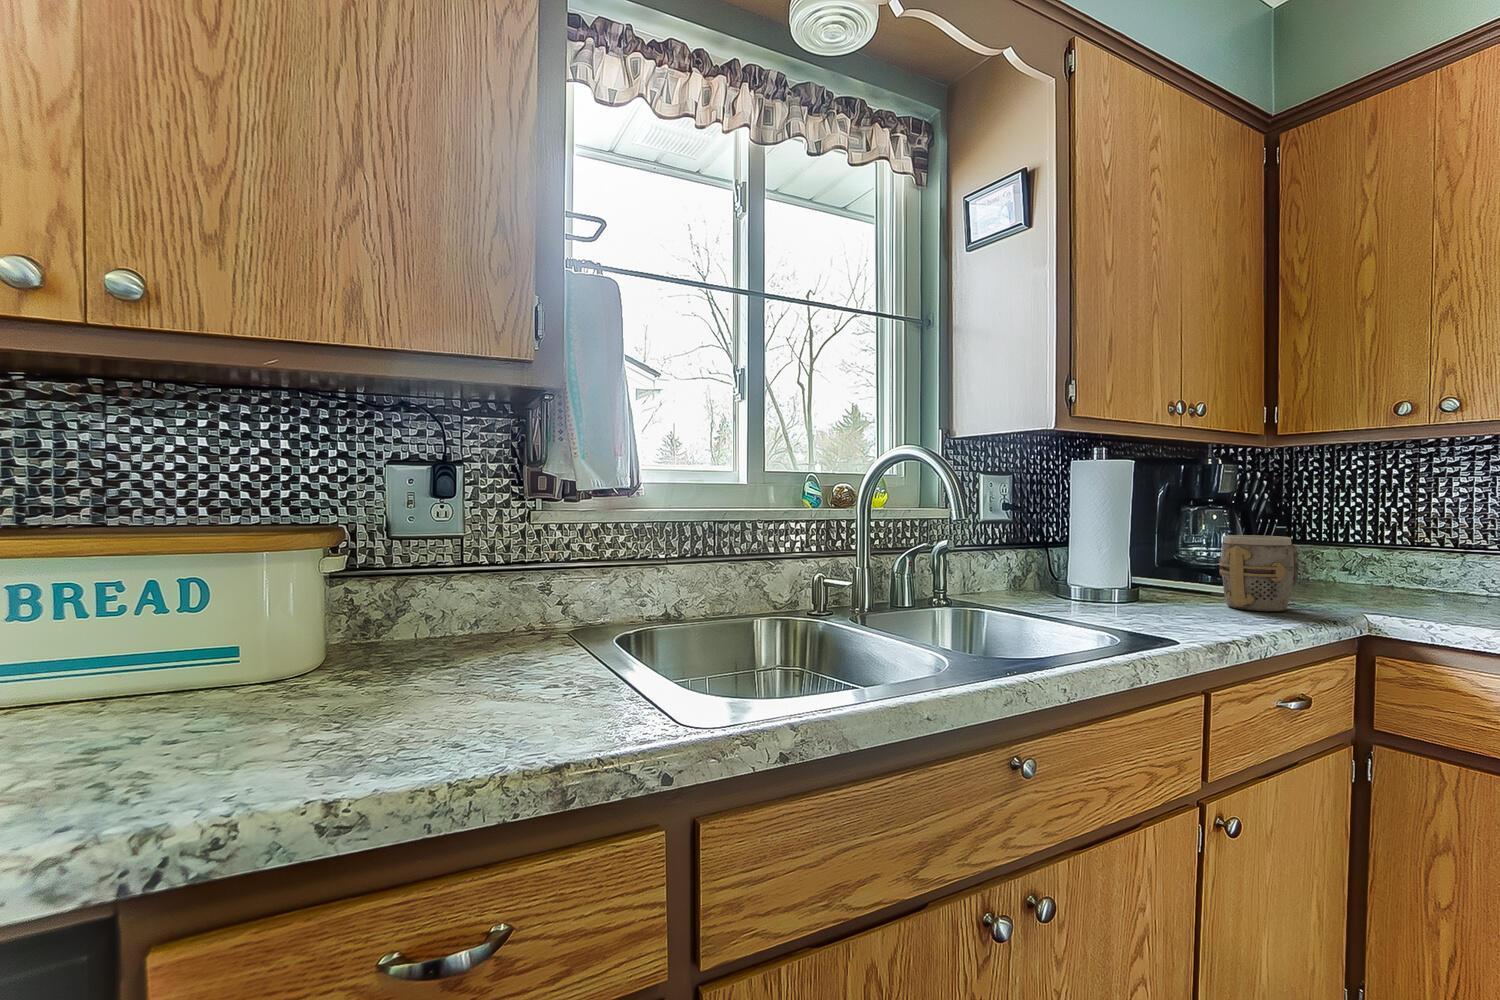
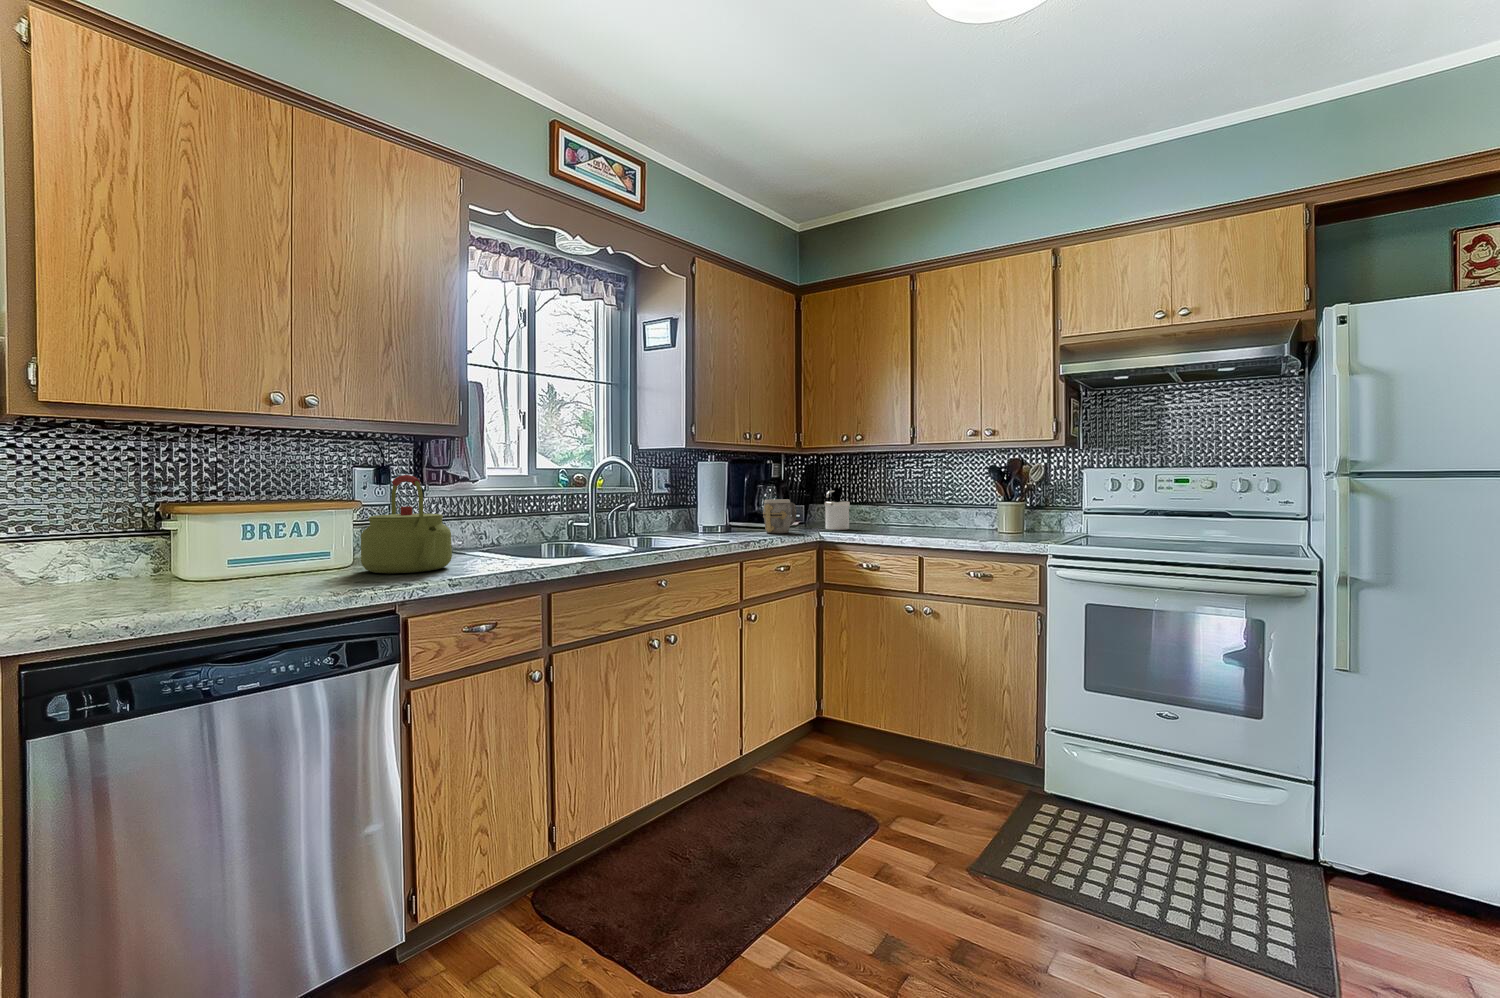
kettle: none [244,470,481,739] -> present [361,475,452,574]
soap dispenser: none [1359,513,1434,607] -> present [825,488,850,530]

